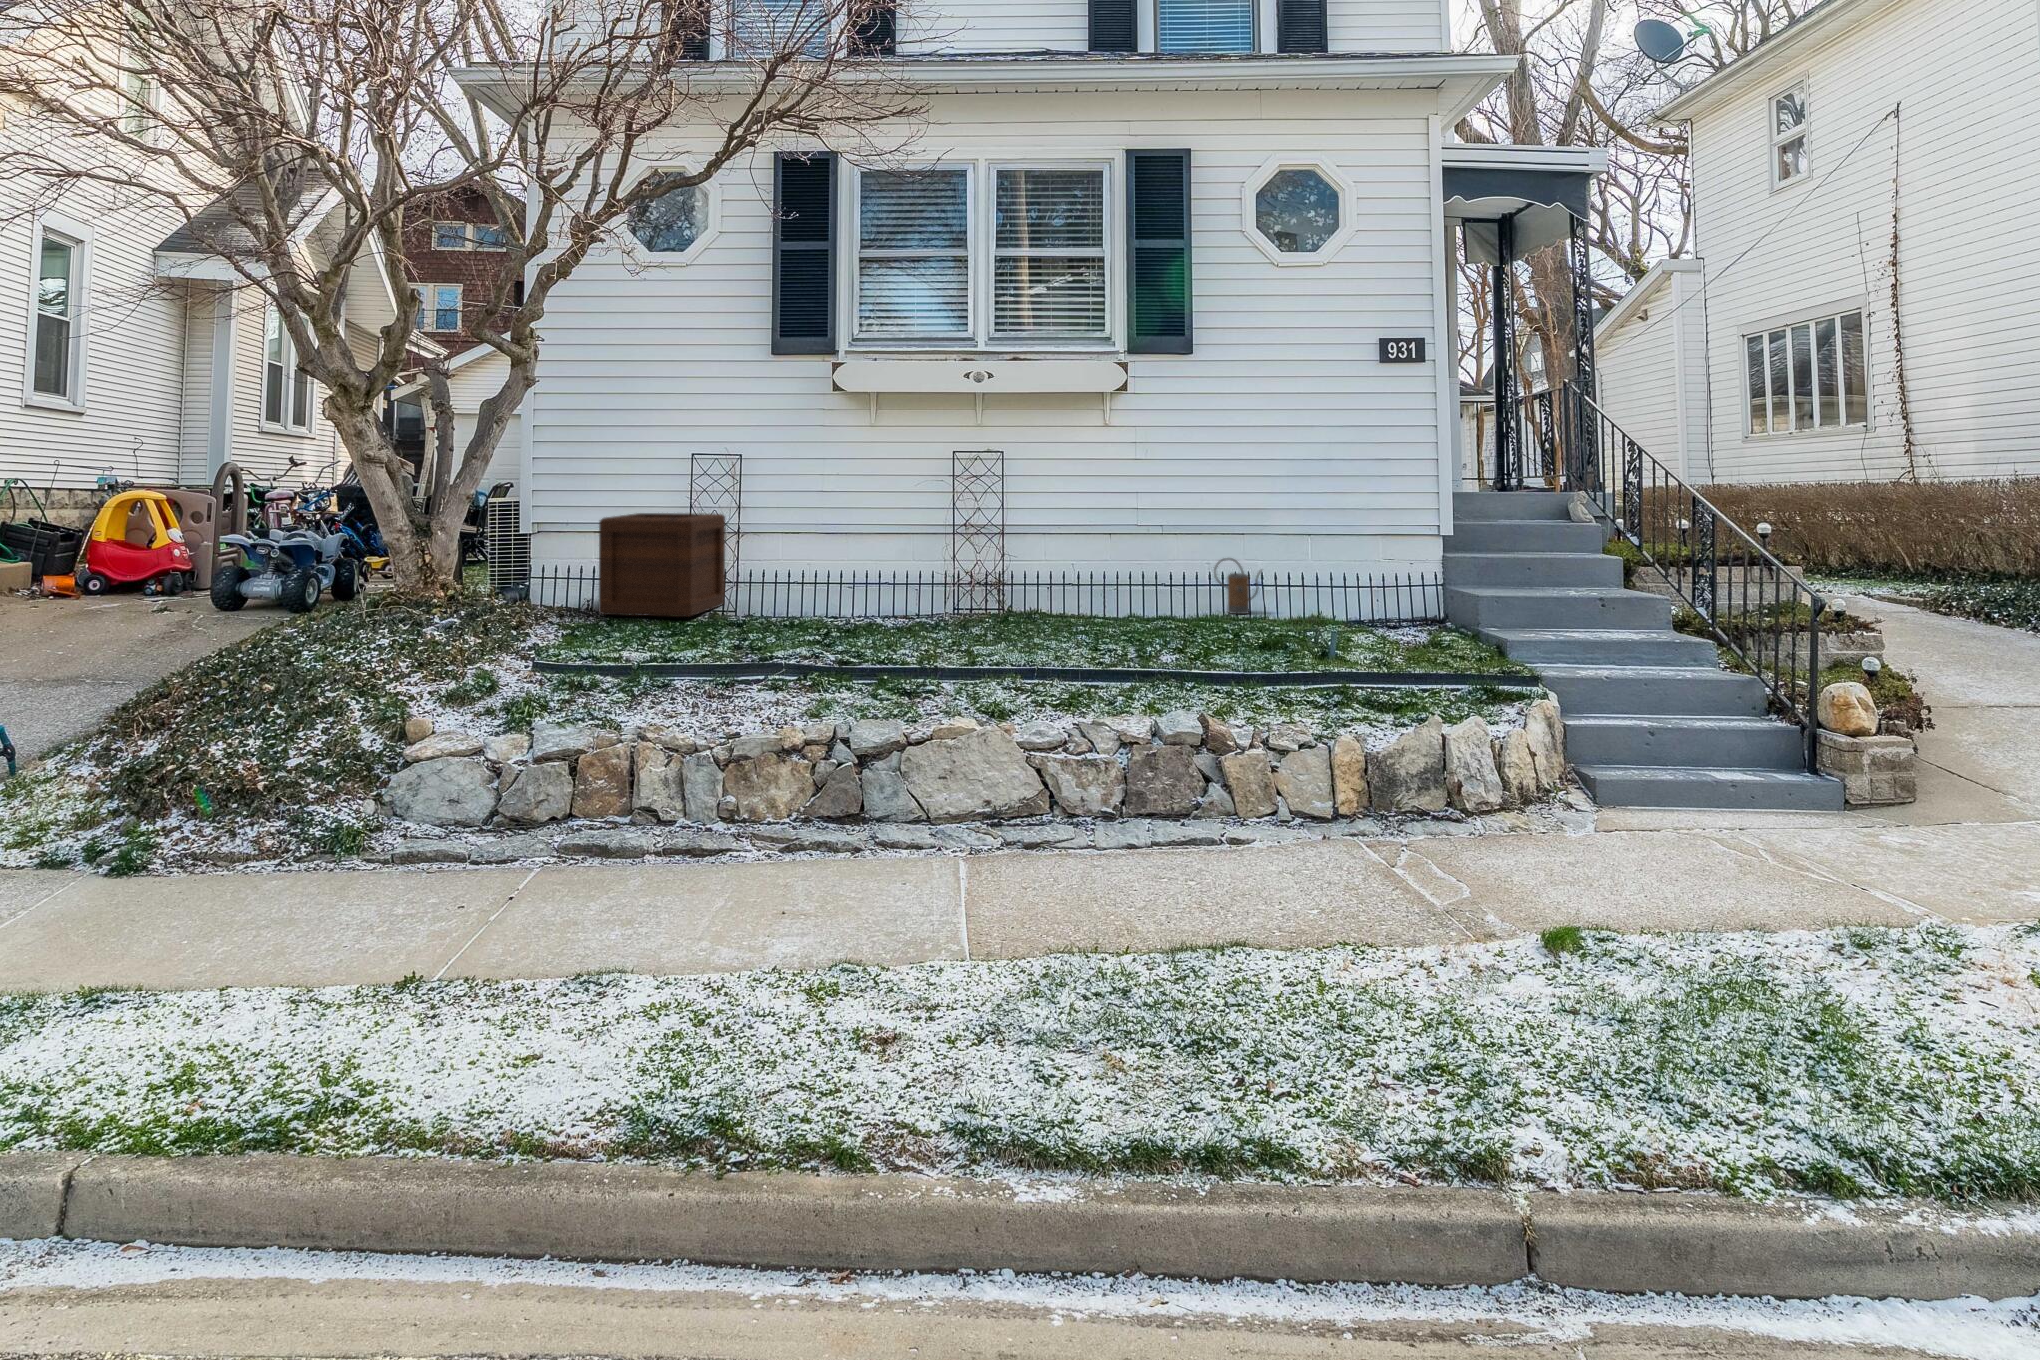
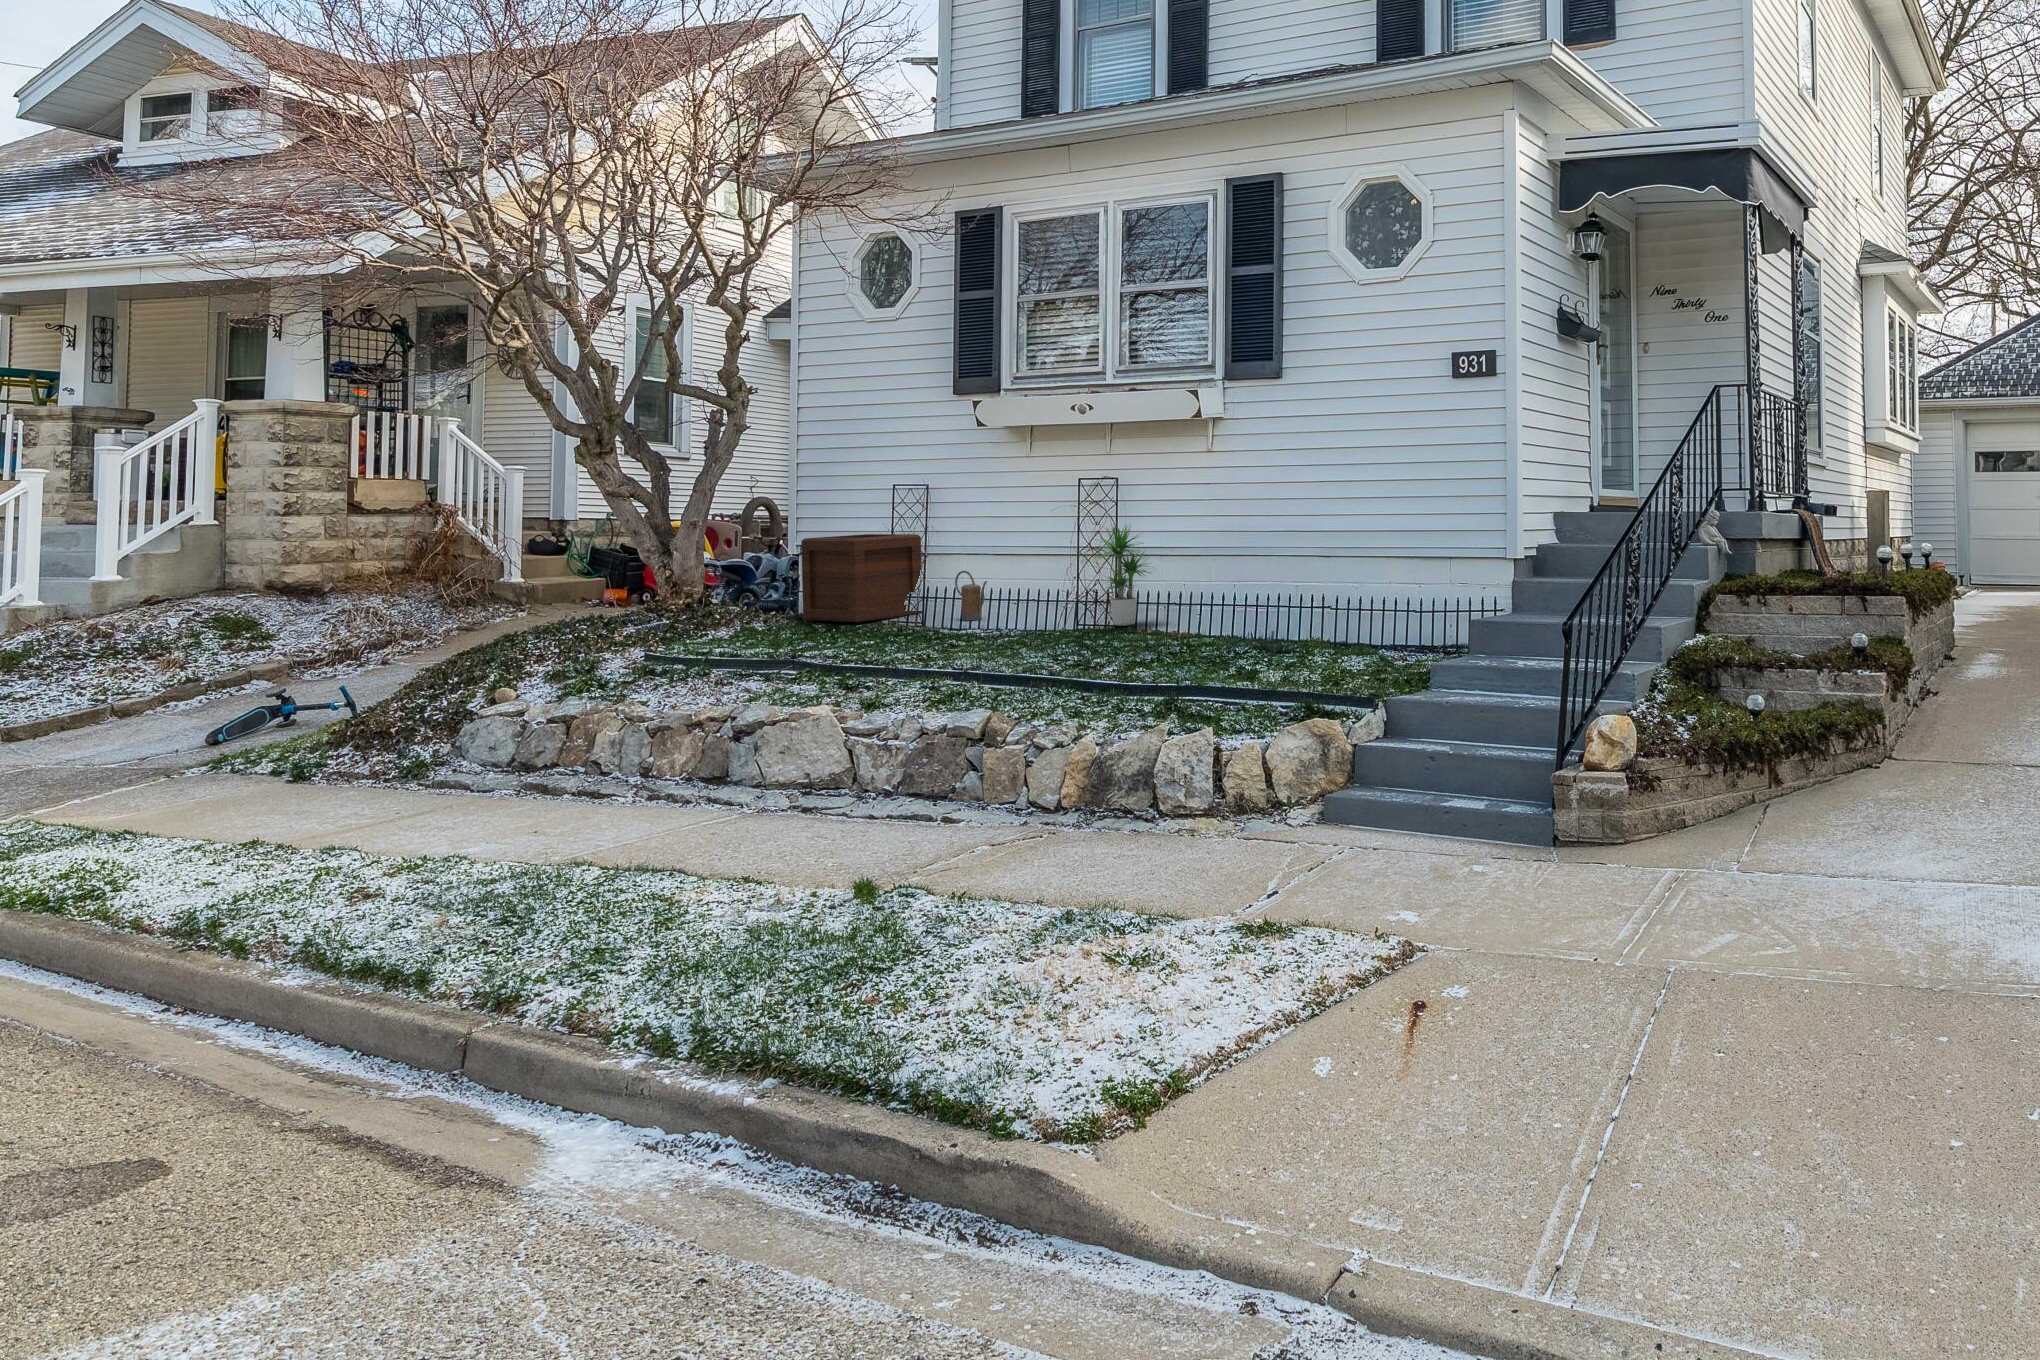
potted plant: none [990,502,1063,615] -> present [1098,525,1151,626]
watering can: present [1214,558,1262,614] -> present [955,571,987,620]

